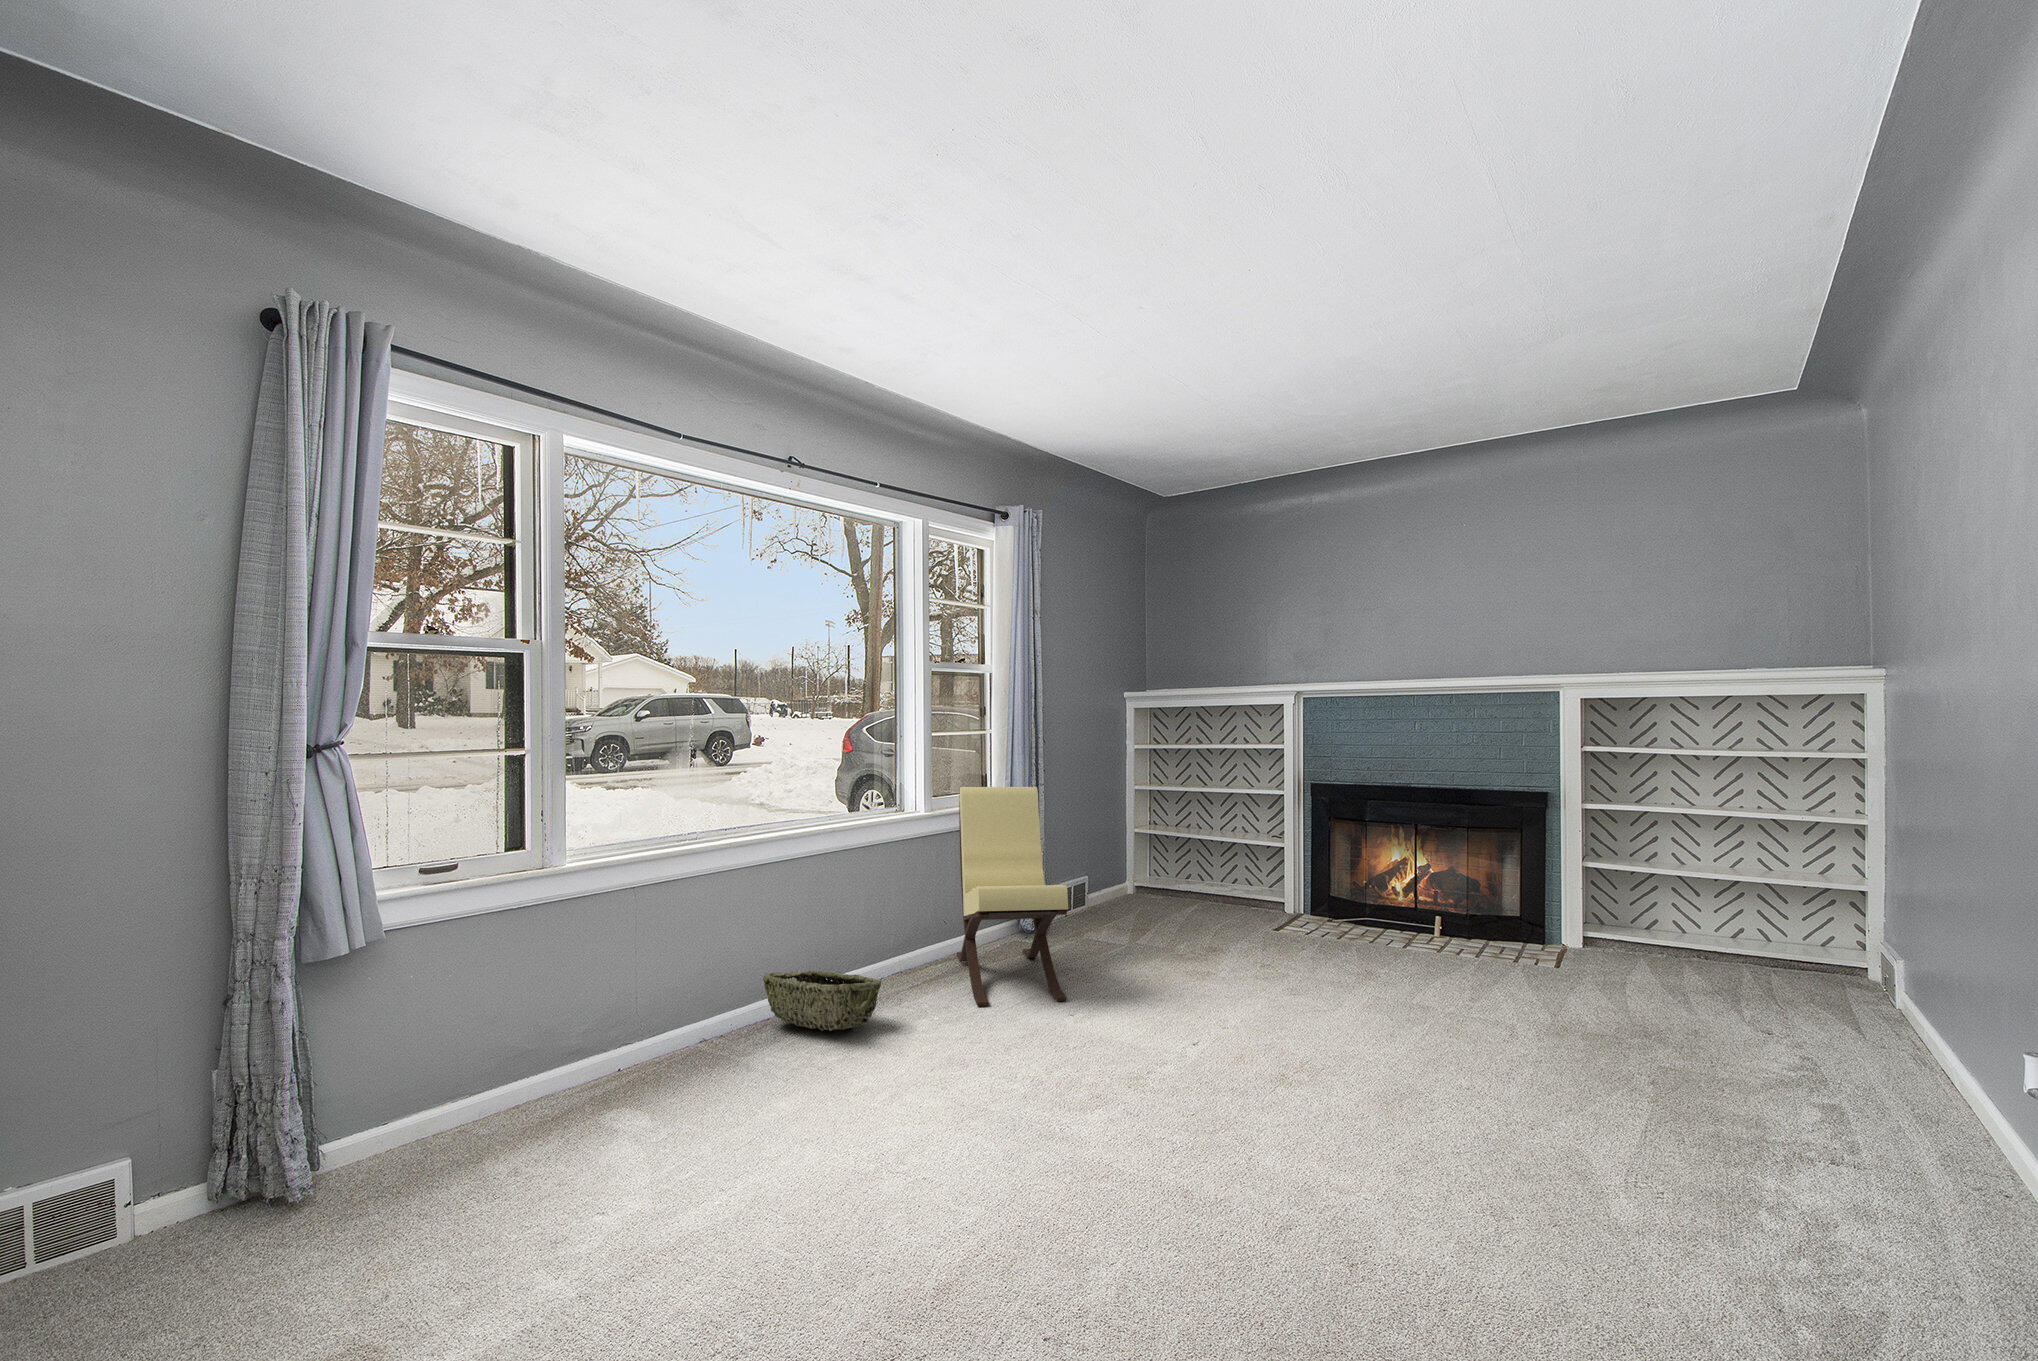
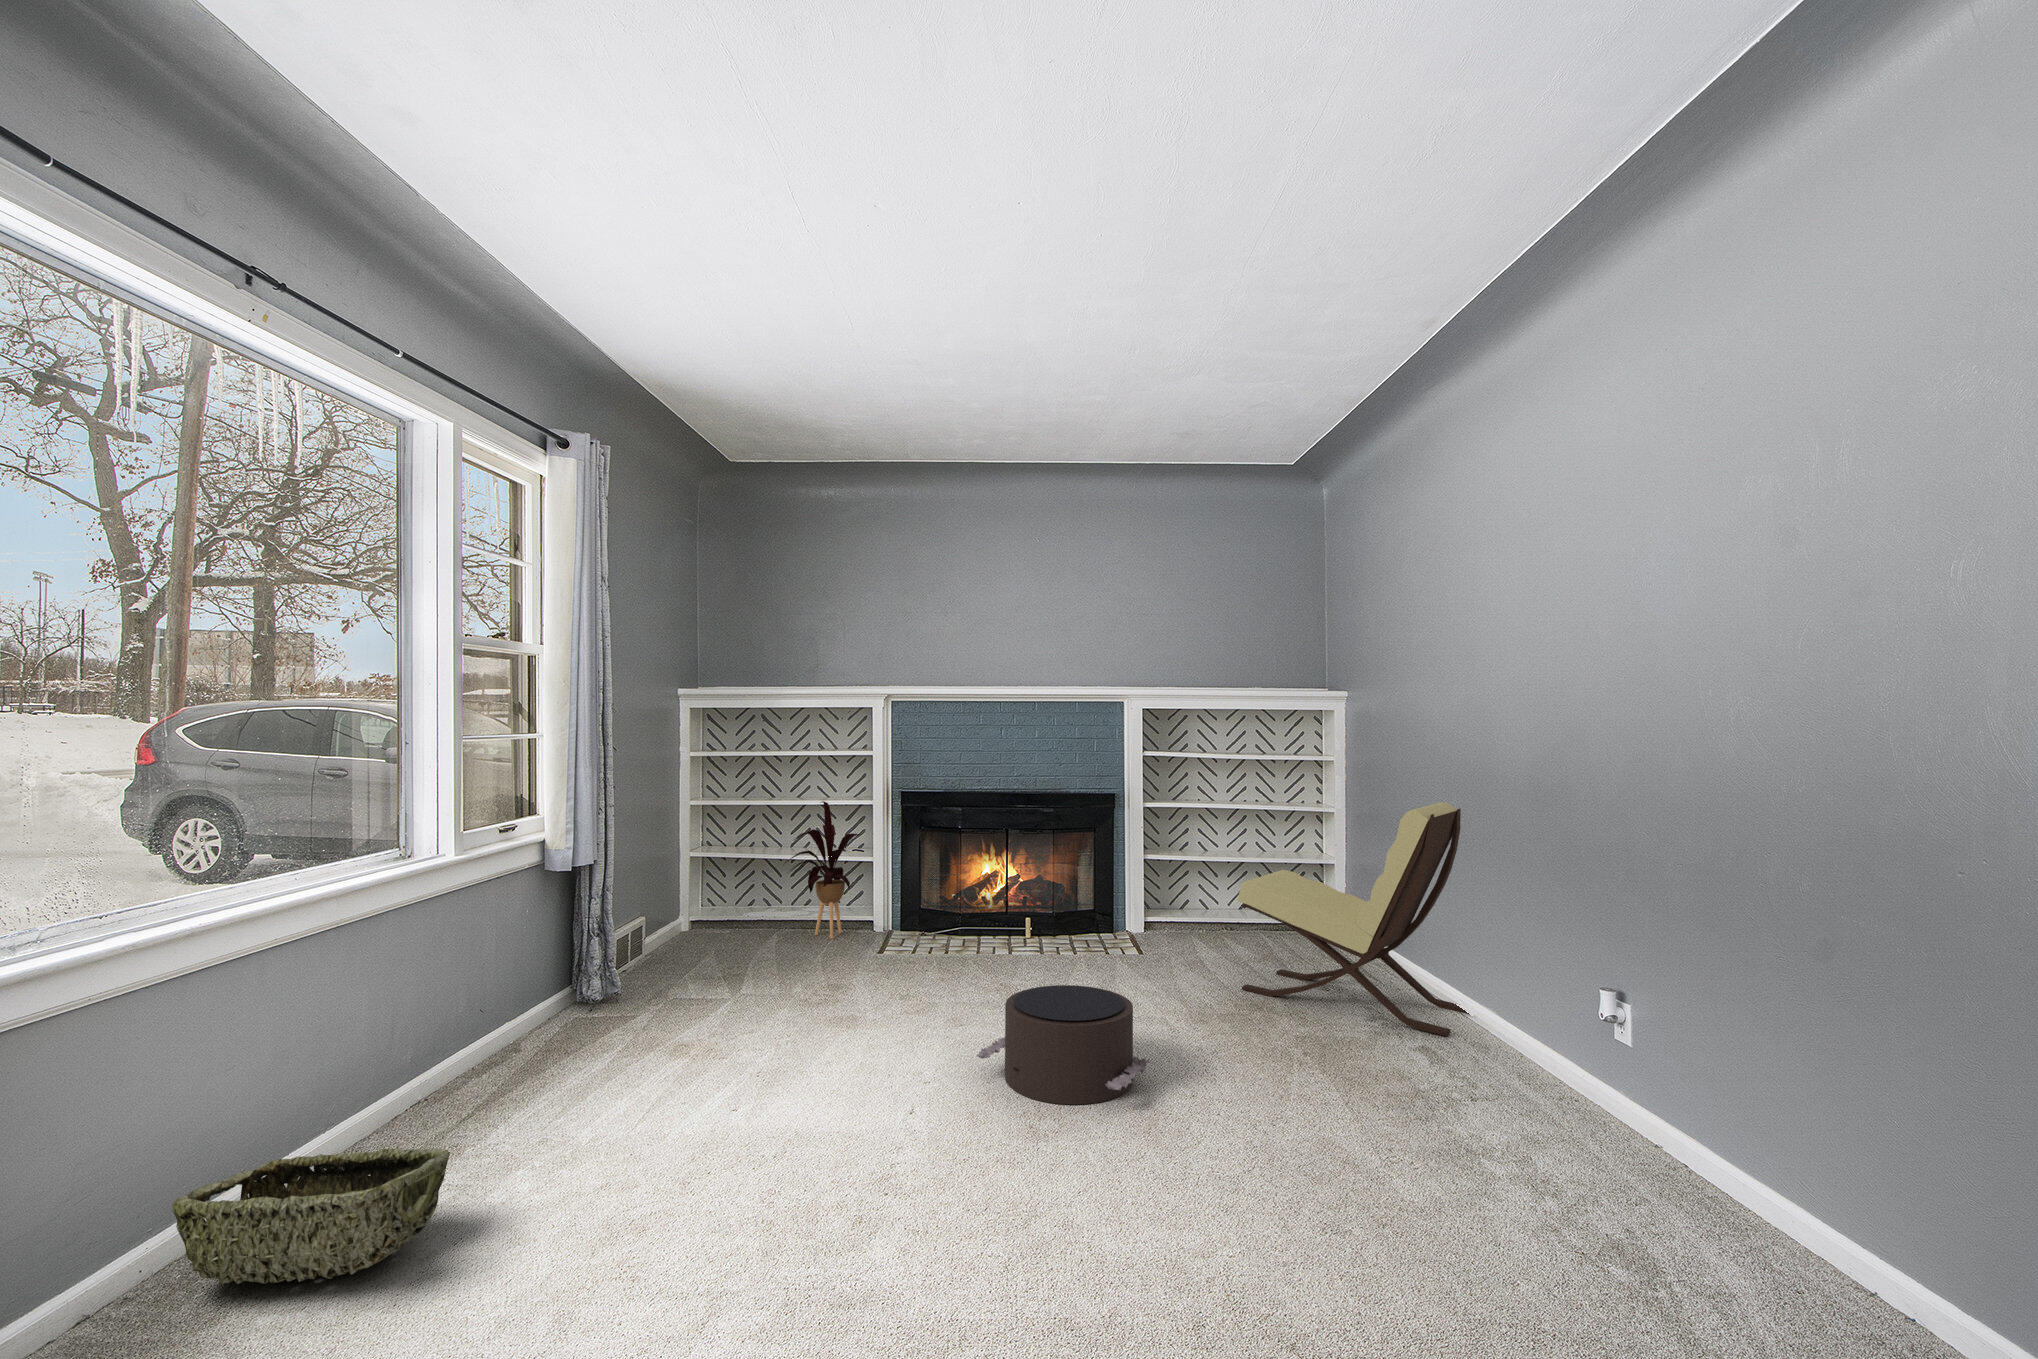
lounge chair: present [957,787,1068,1006] -> present [1238,802,1469,1036]
house plant: none [1202,789,1278,913] -> present [786,801,859,939]
pouf: none [1256,959,1404,1058] -> present [977,985,1149,1104]

